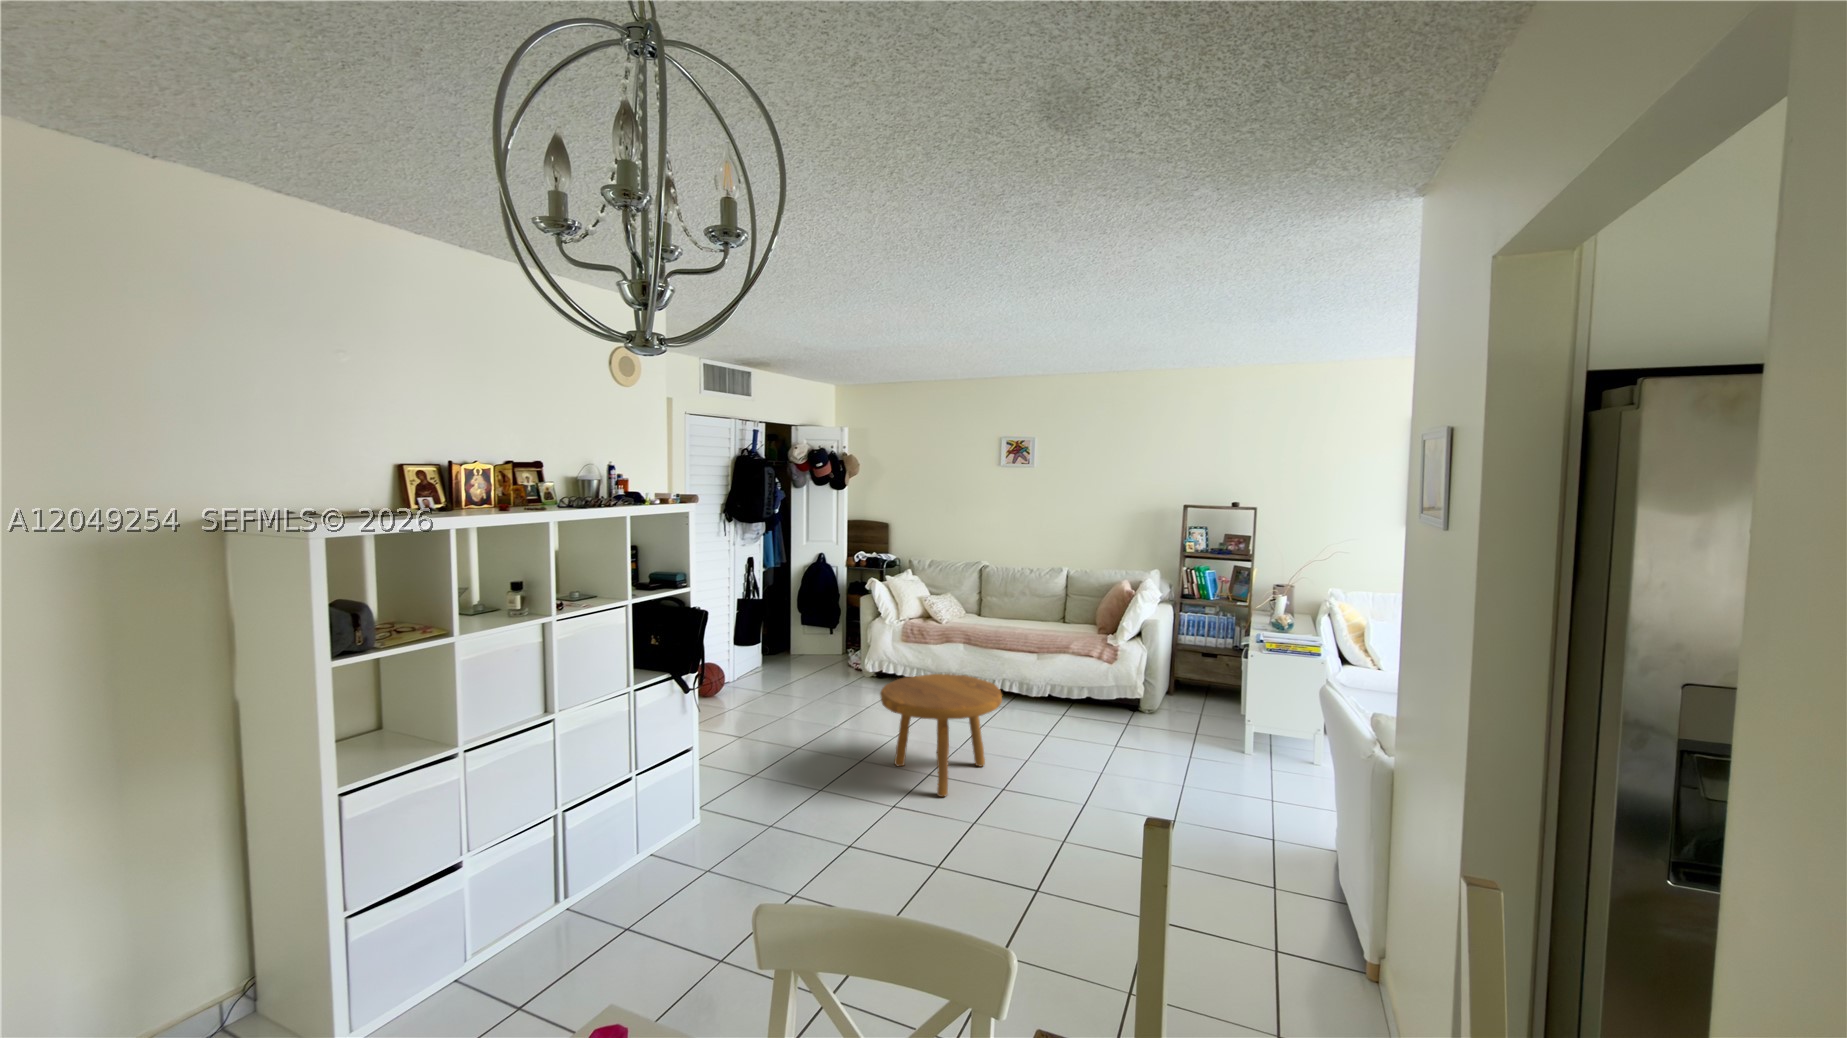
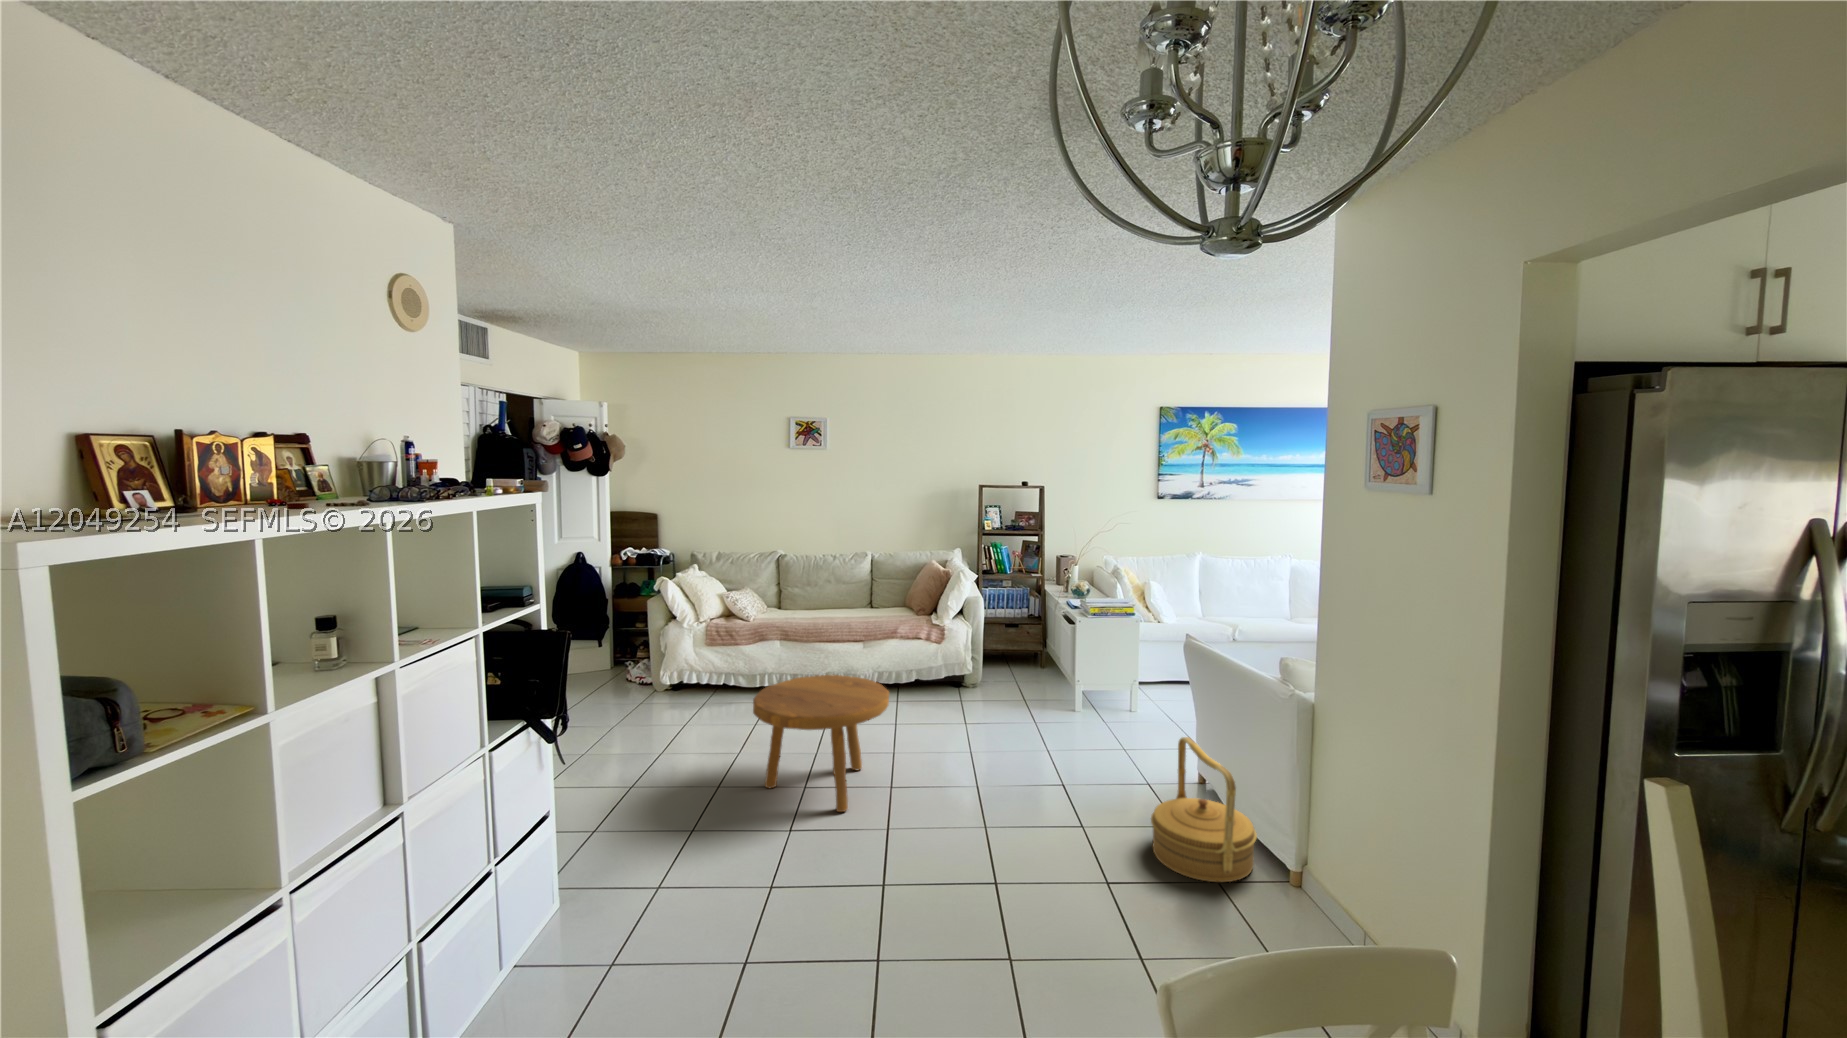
woven basket: none [1212,785,1331,948] -> present [1151,737,1257,882]

